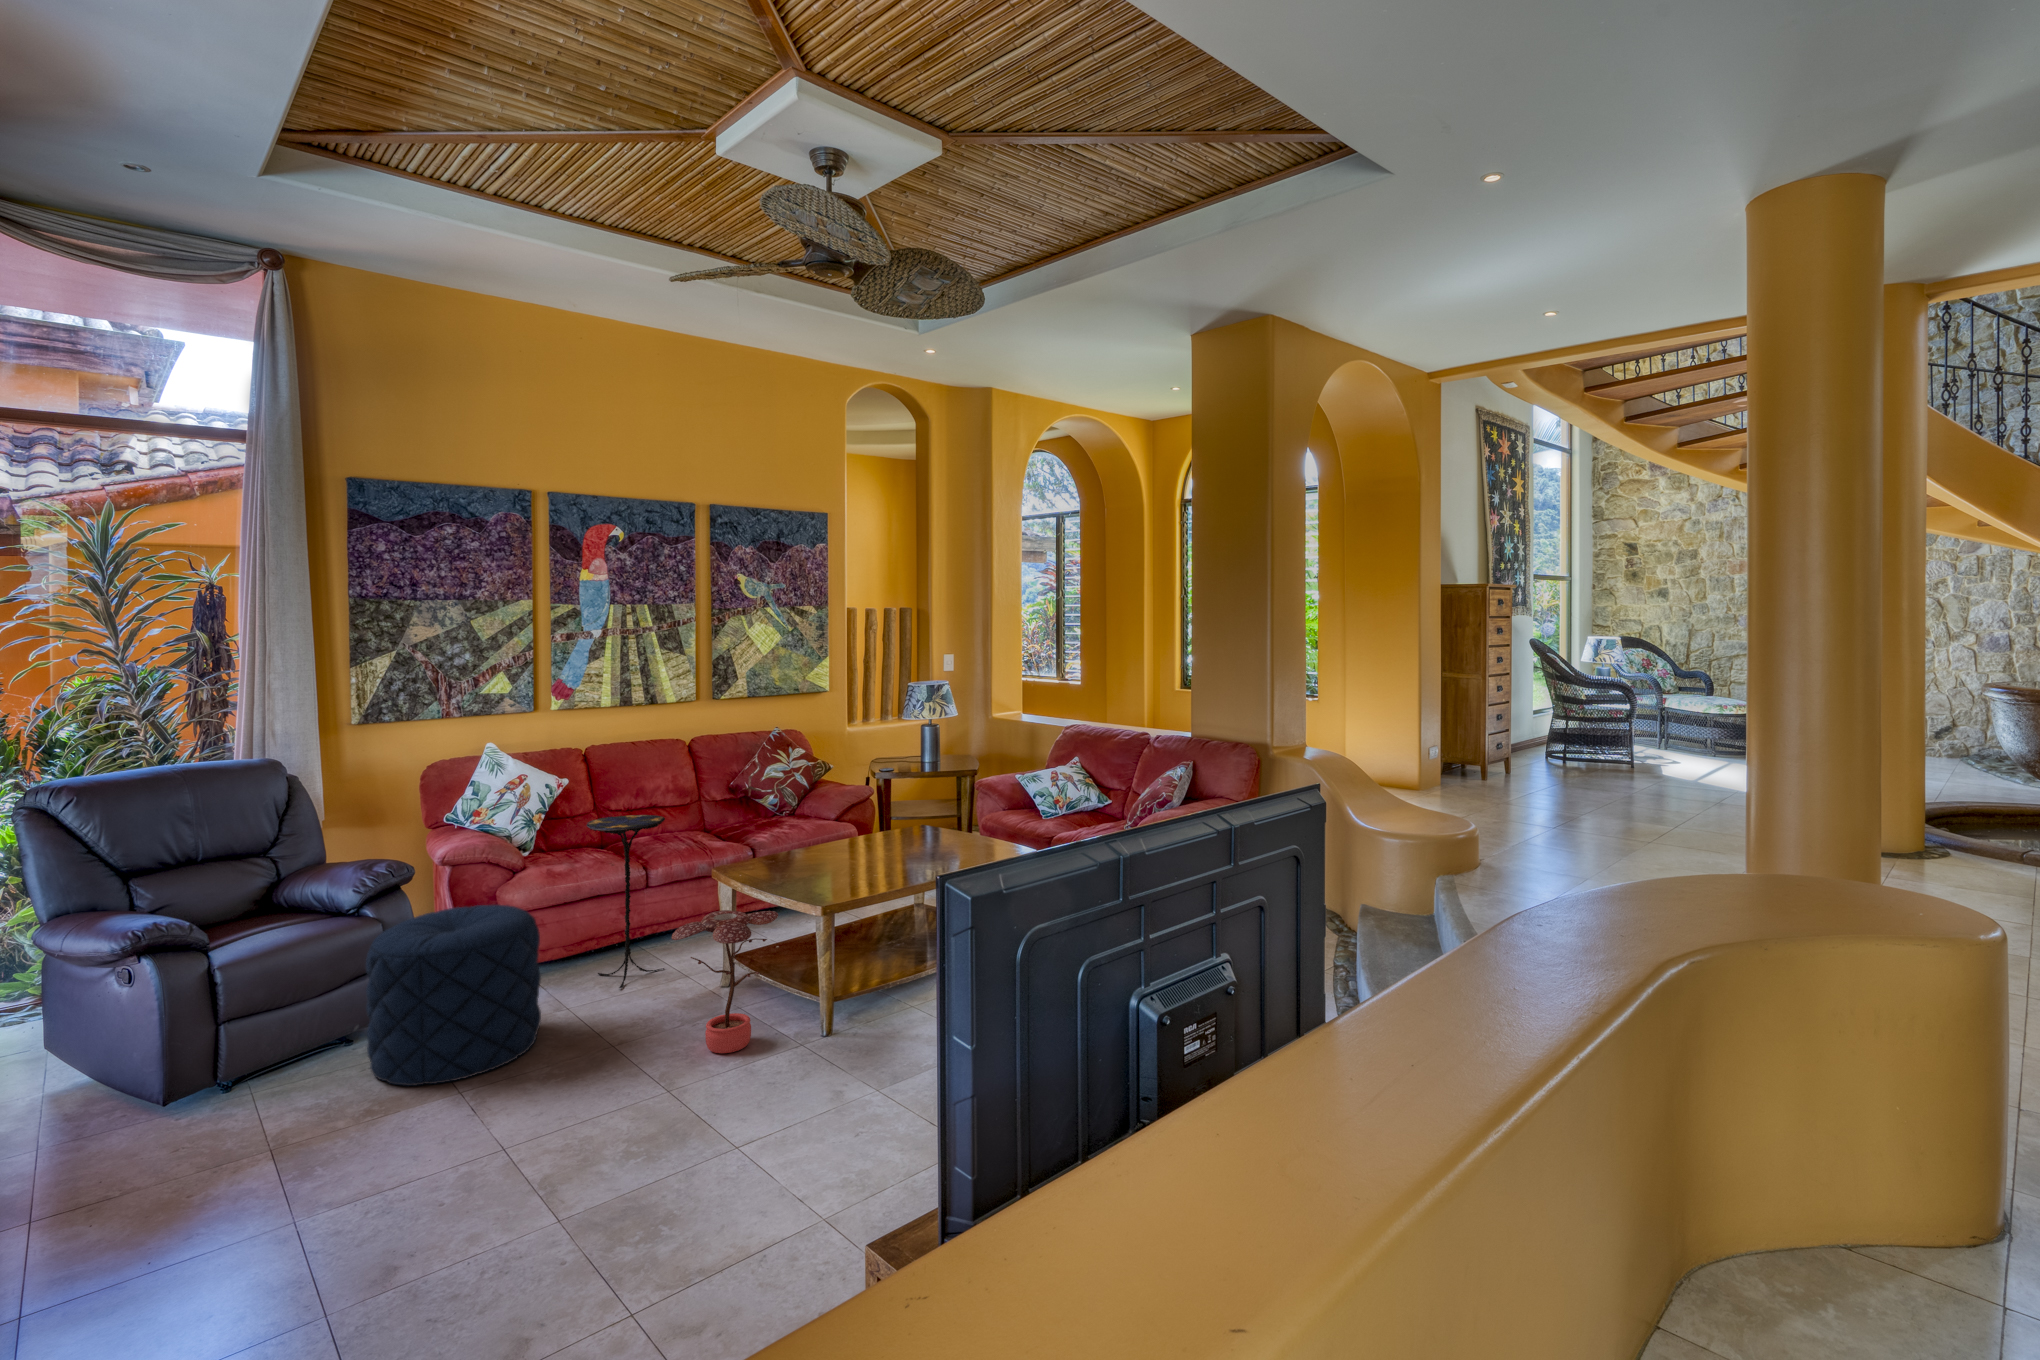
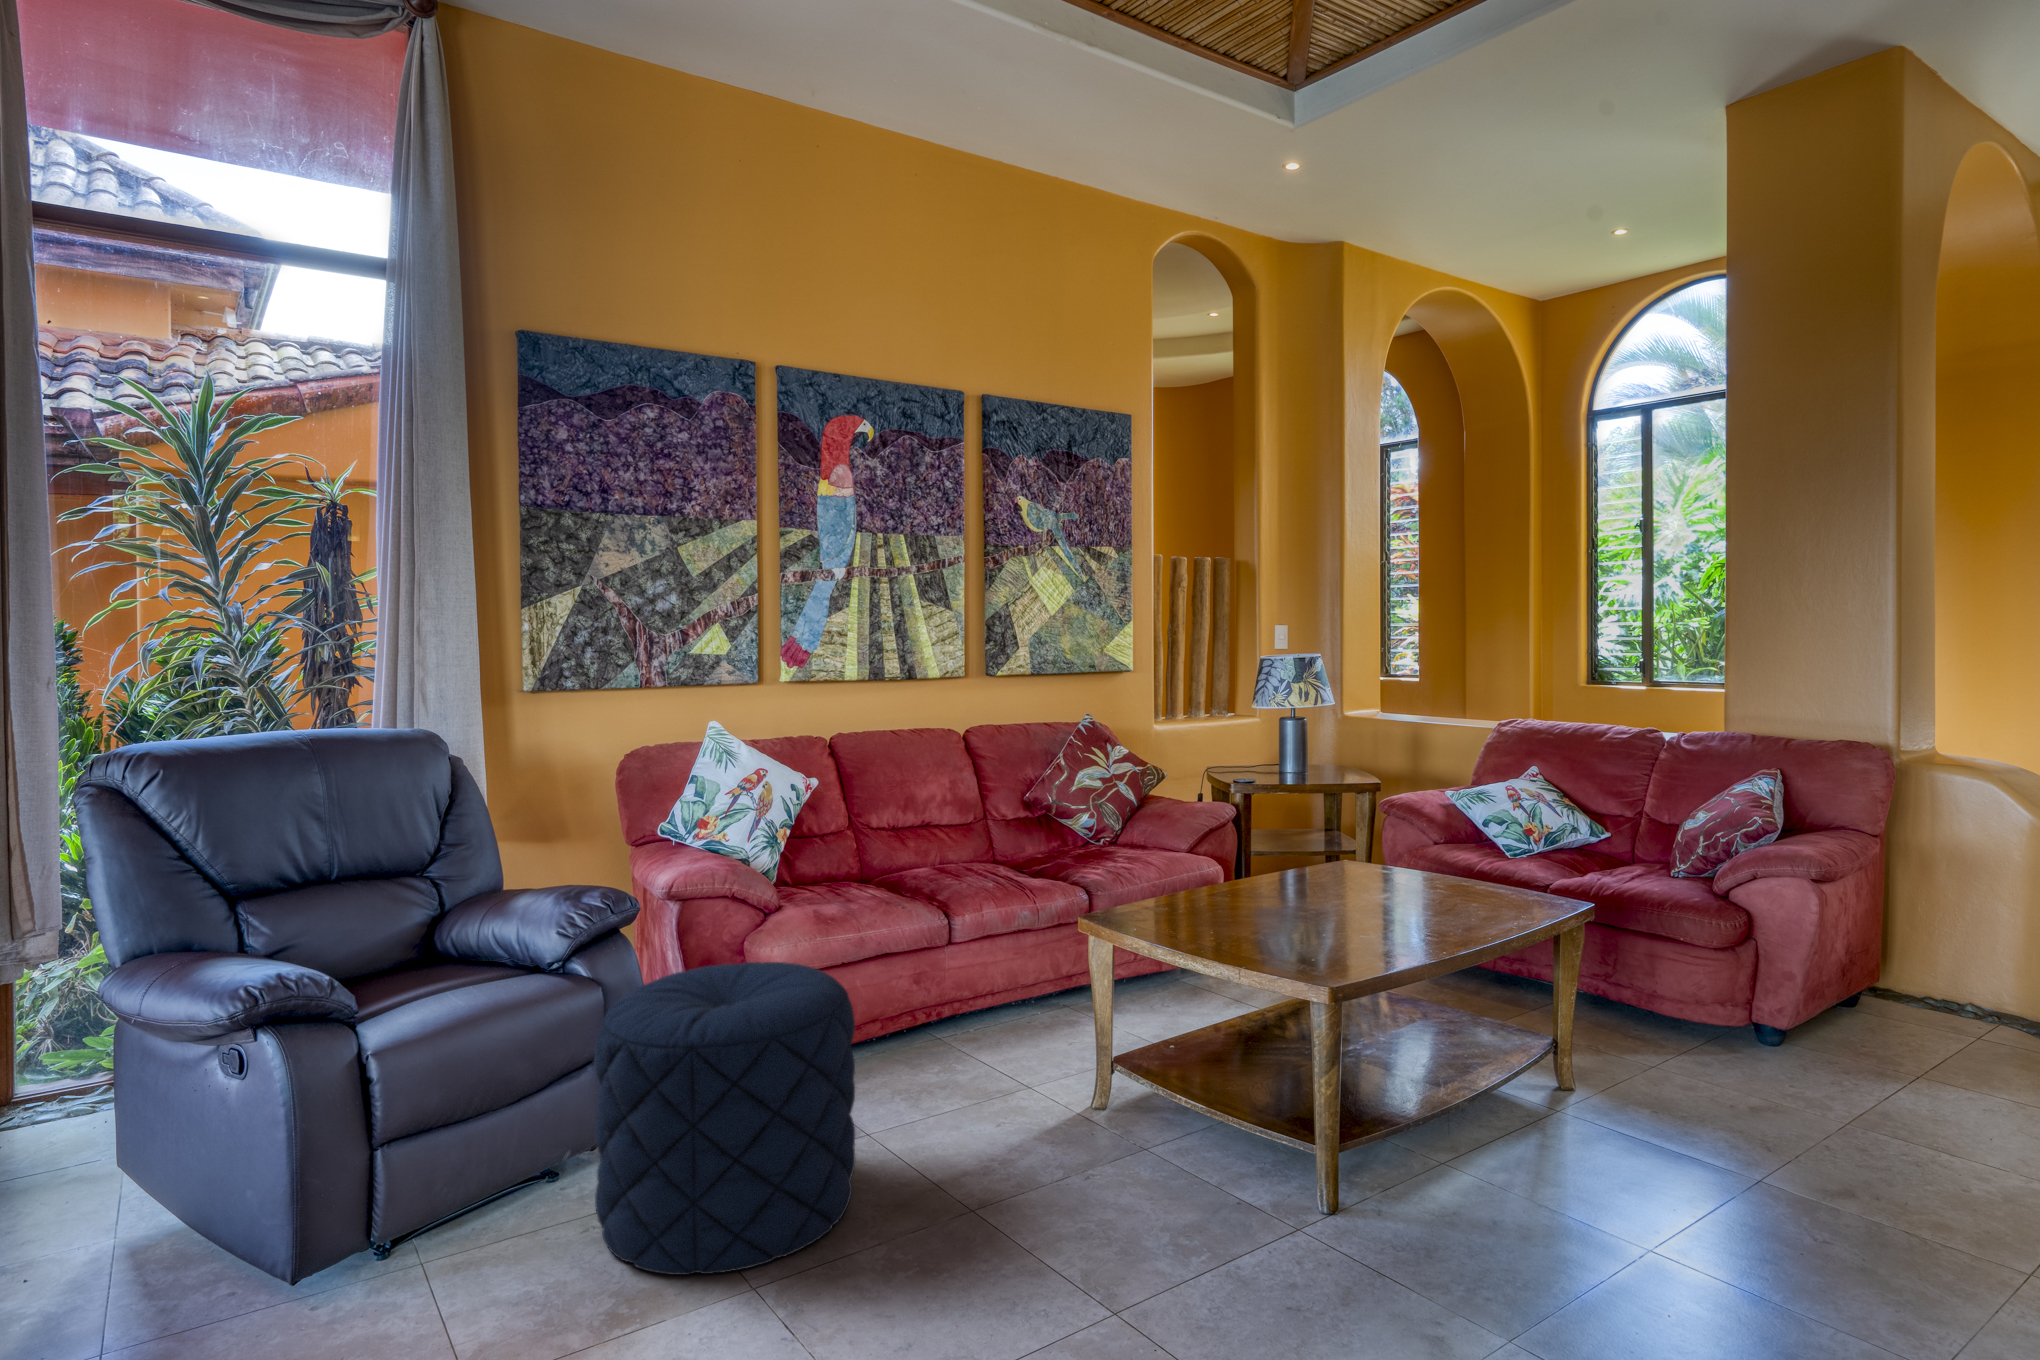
side table: present [587,815,665,988] -> none [882,828,998,1106]
potted plant: present [672,910,778,1053] -> none [1095,983,1260,1241]

